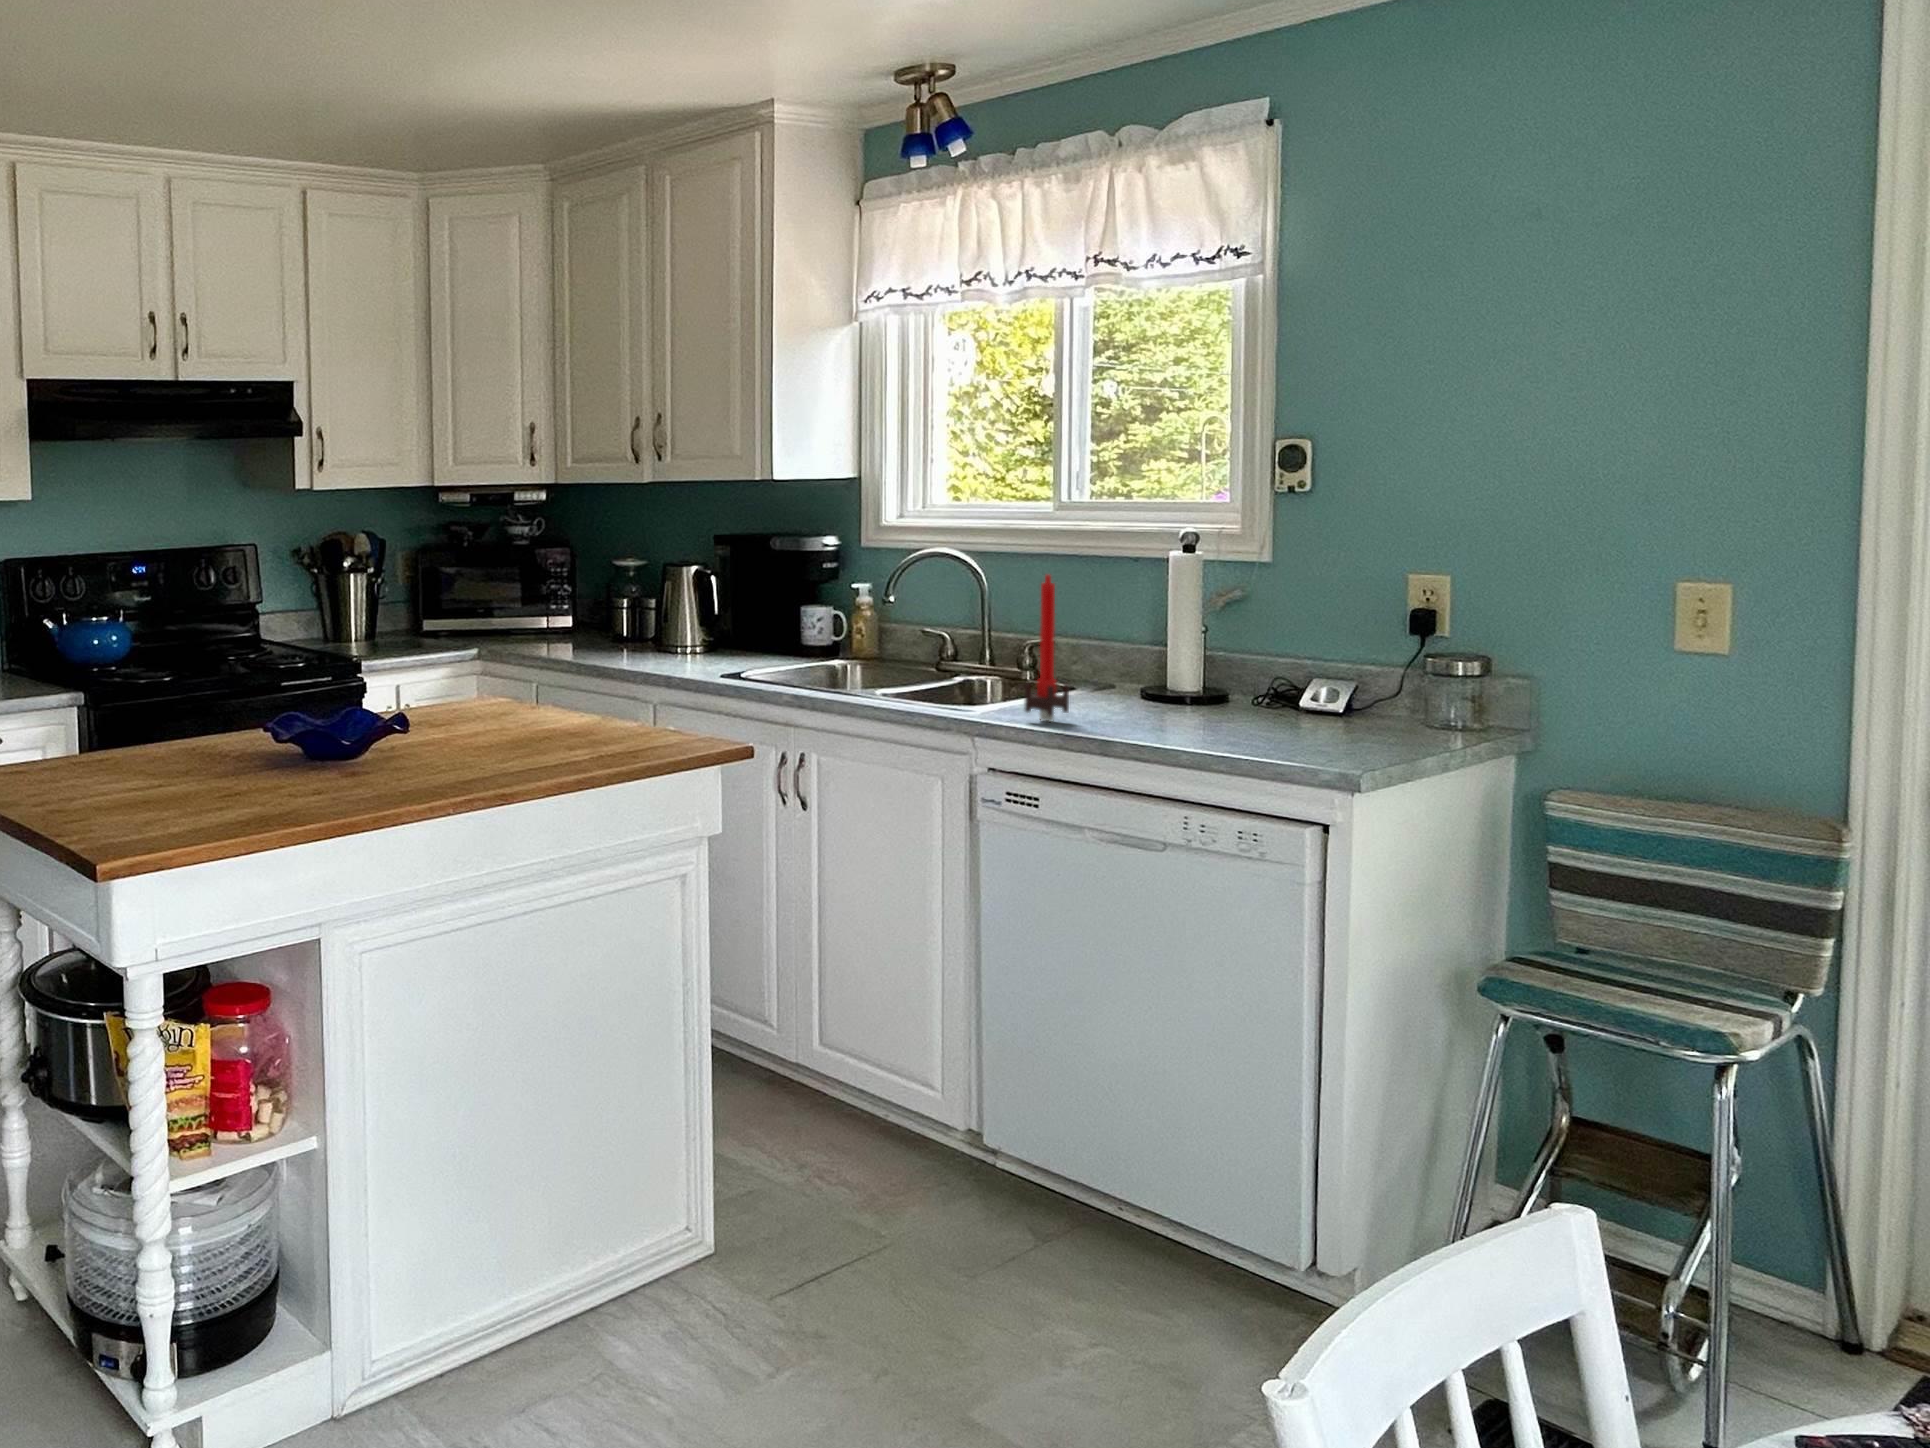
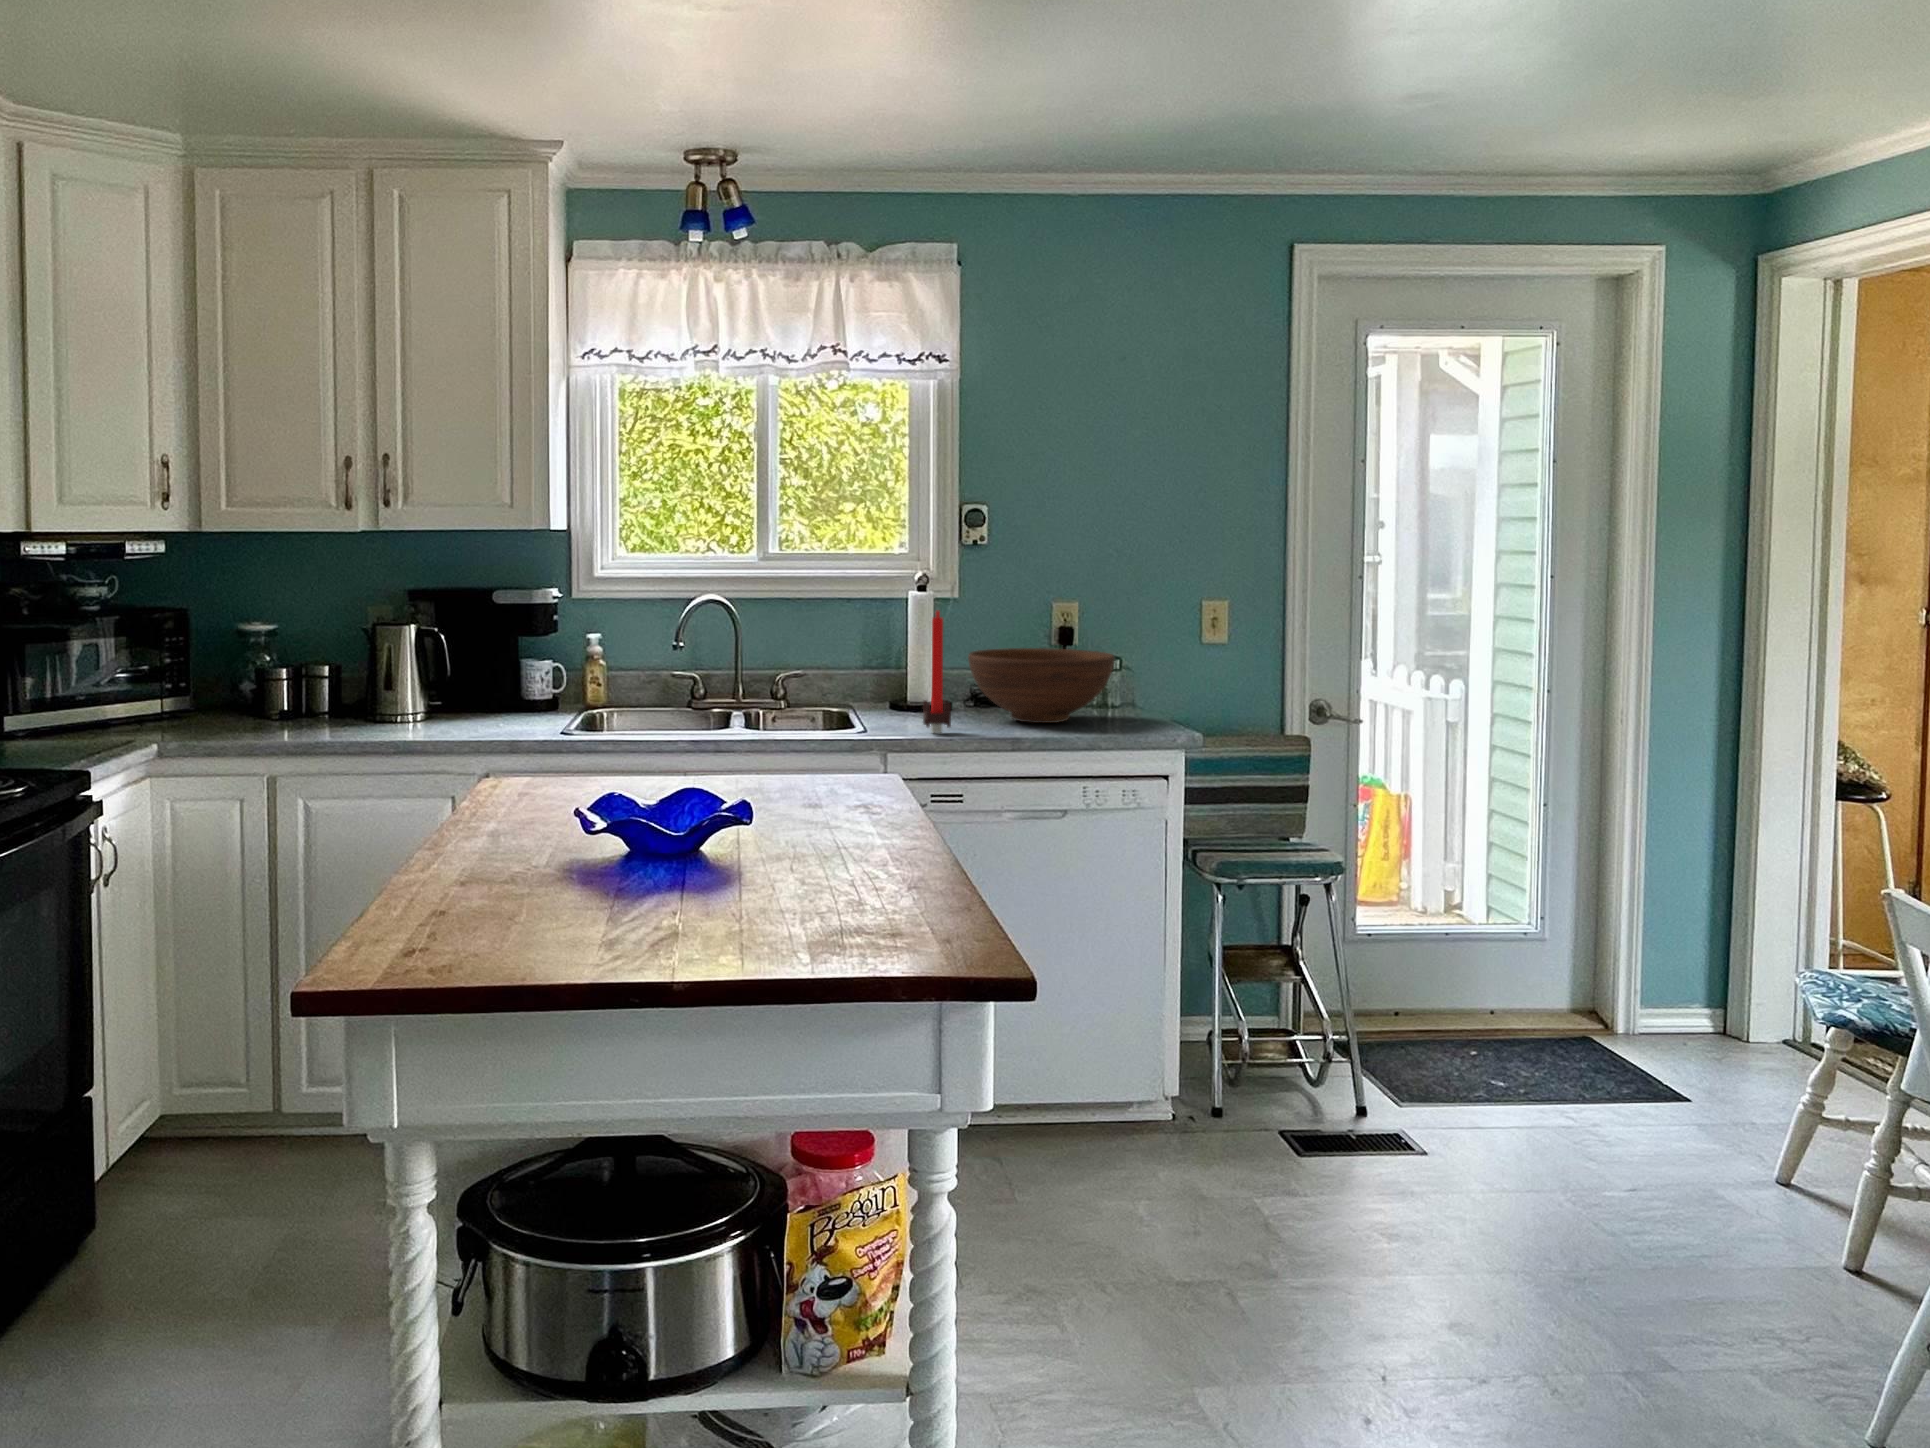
fruit bowl: none [1148,629,1370,732] -> present [968,648,1114,723]

